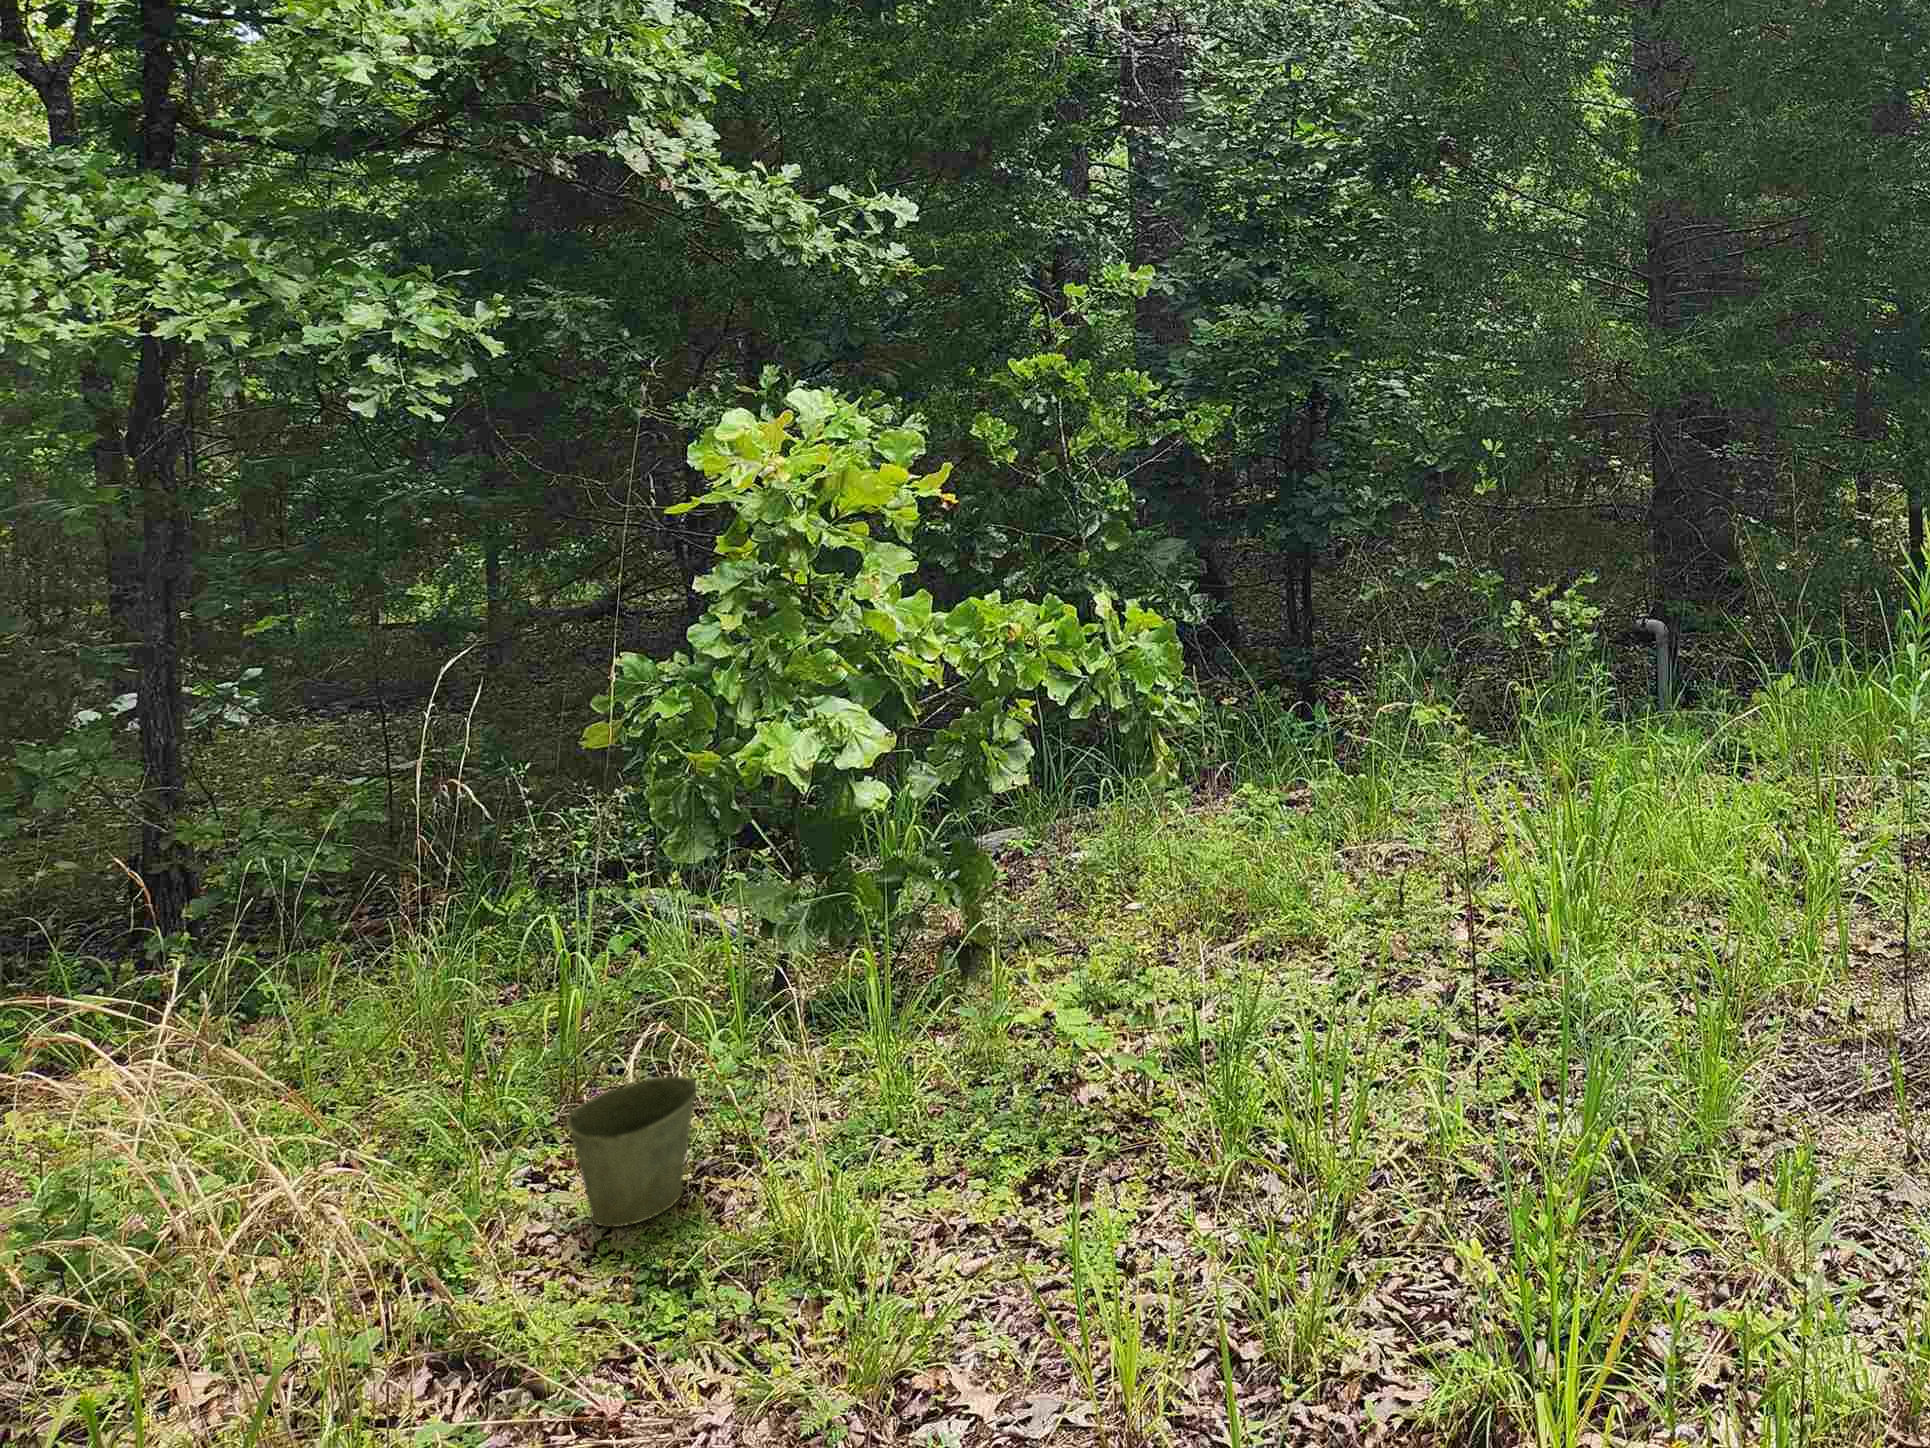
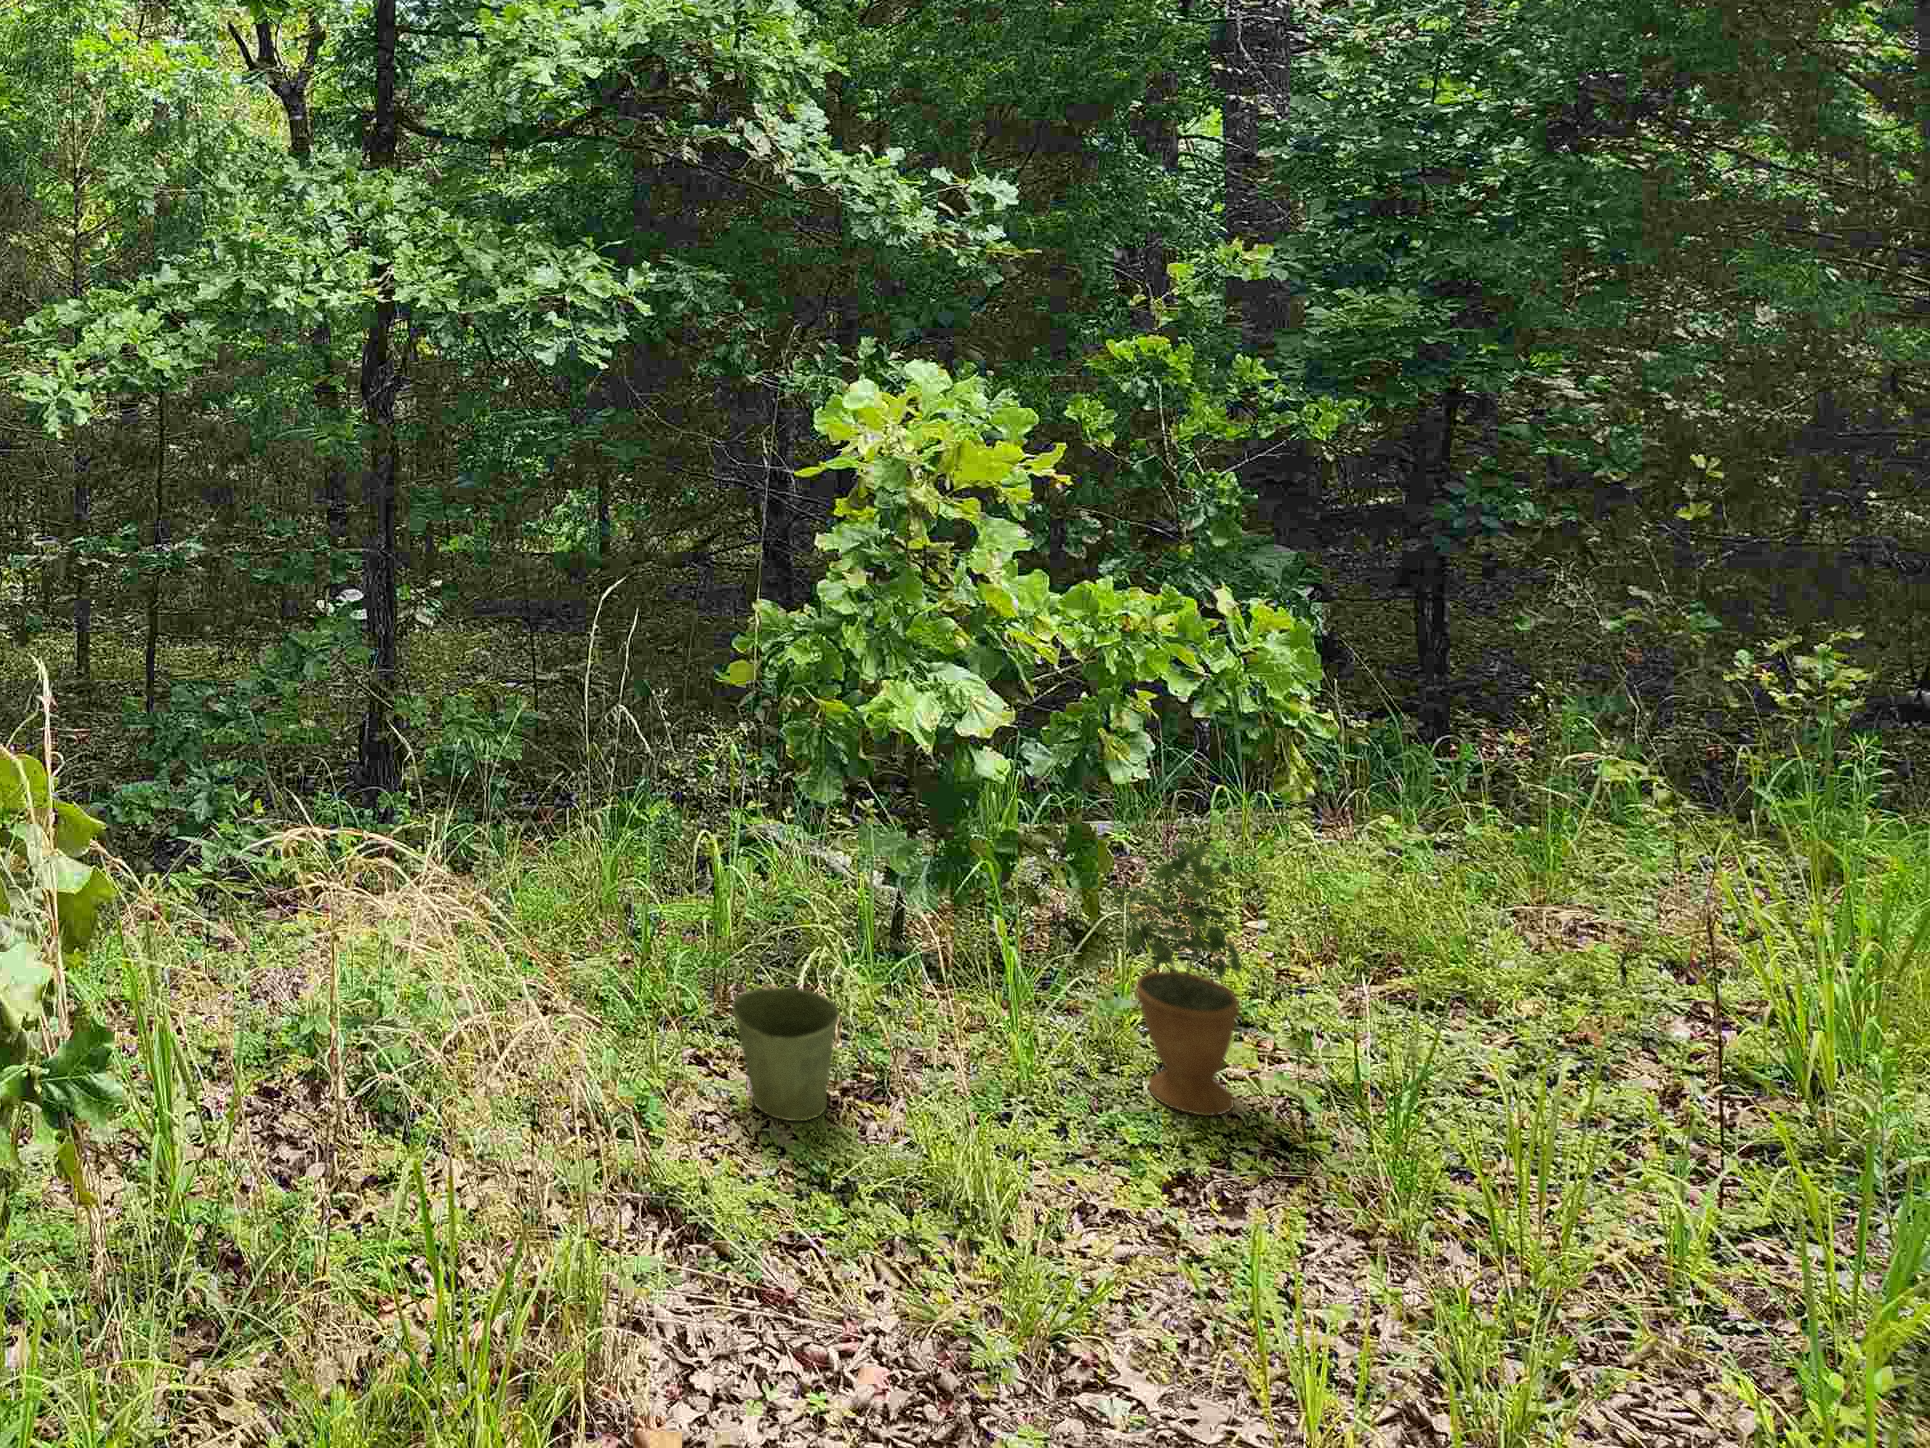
potted plant: none [979,806,1091,1071] -> present [1112,825,1241,1116]

